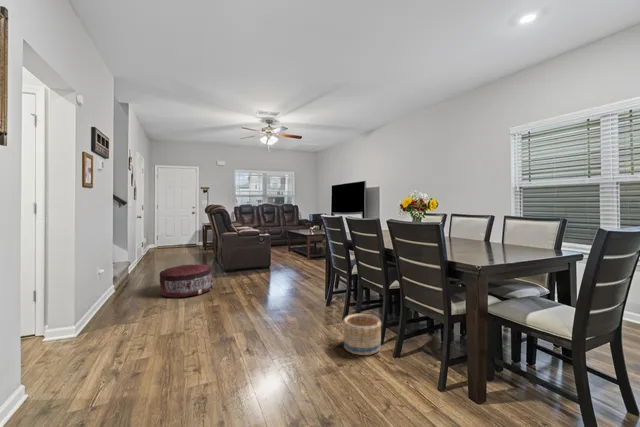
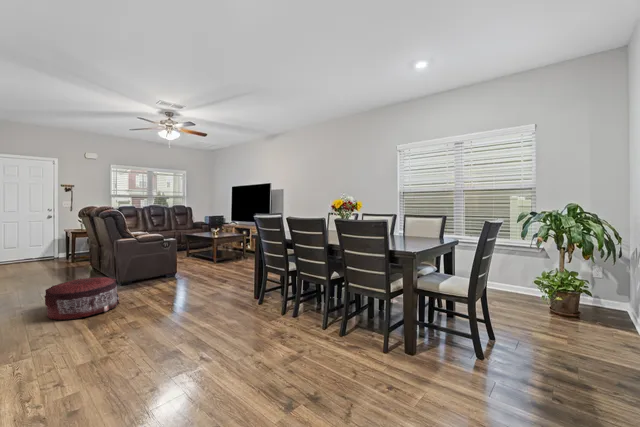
basket: present [343,314,381,355] -> none [294,305,328,340]

